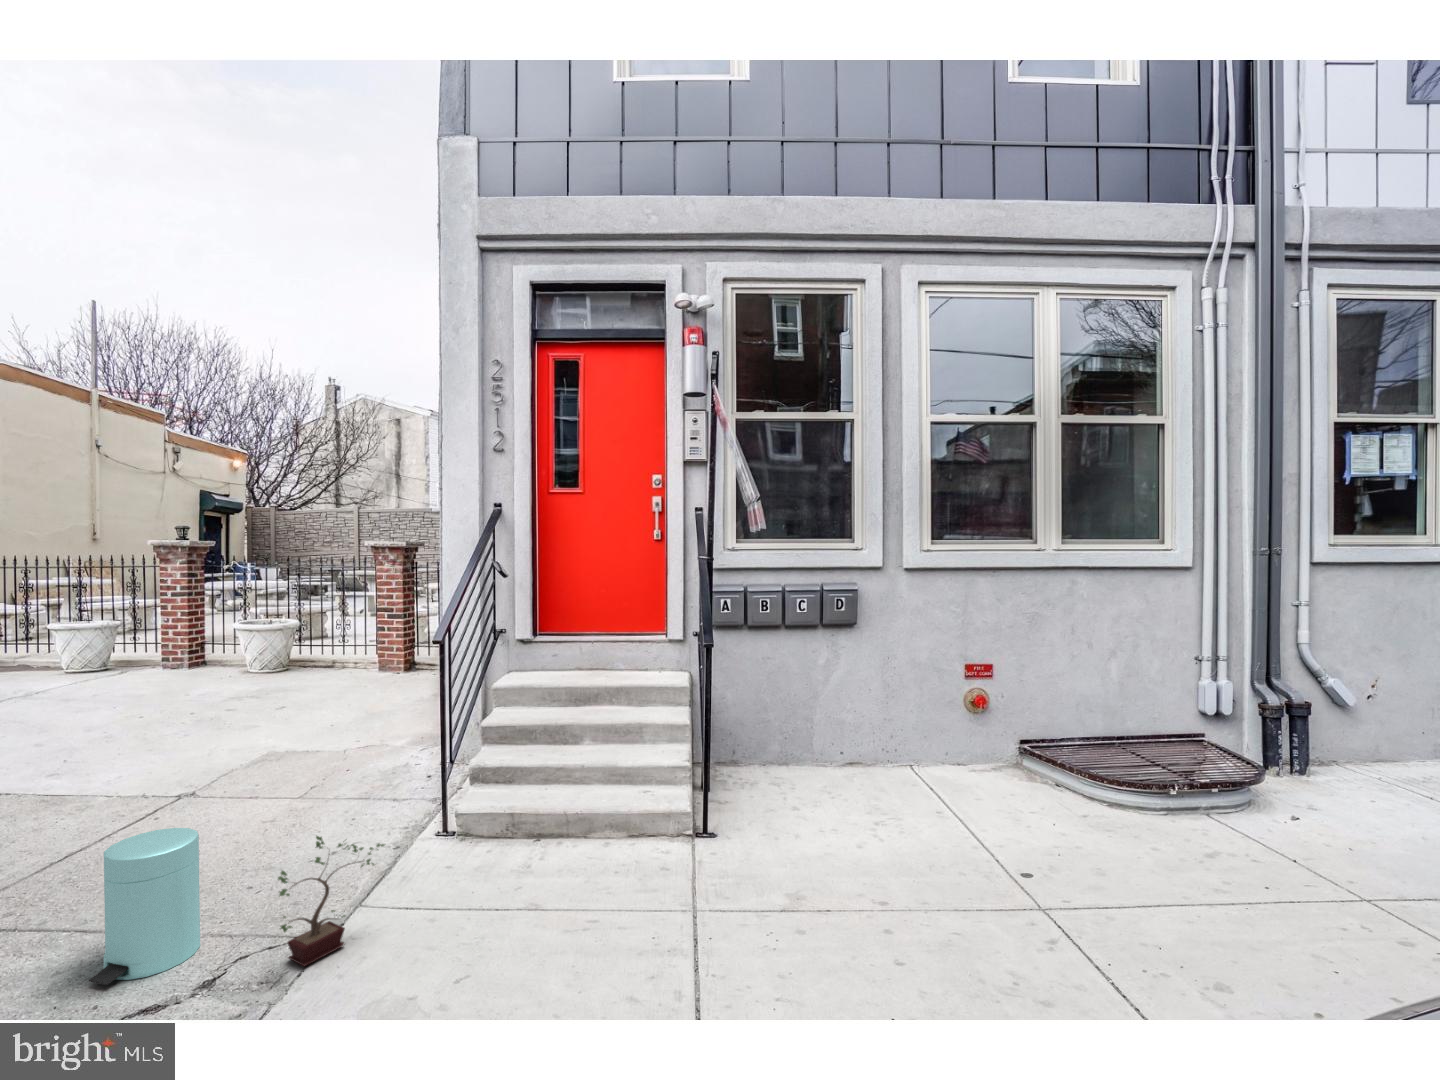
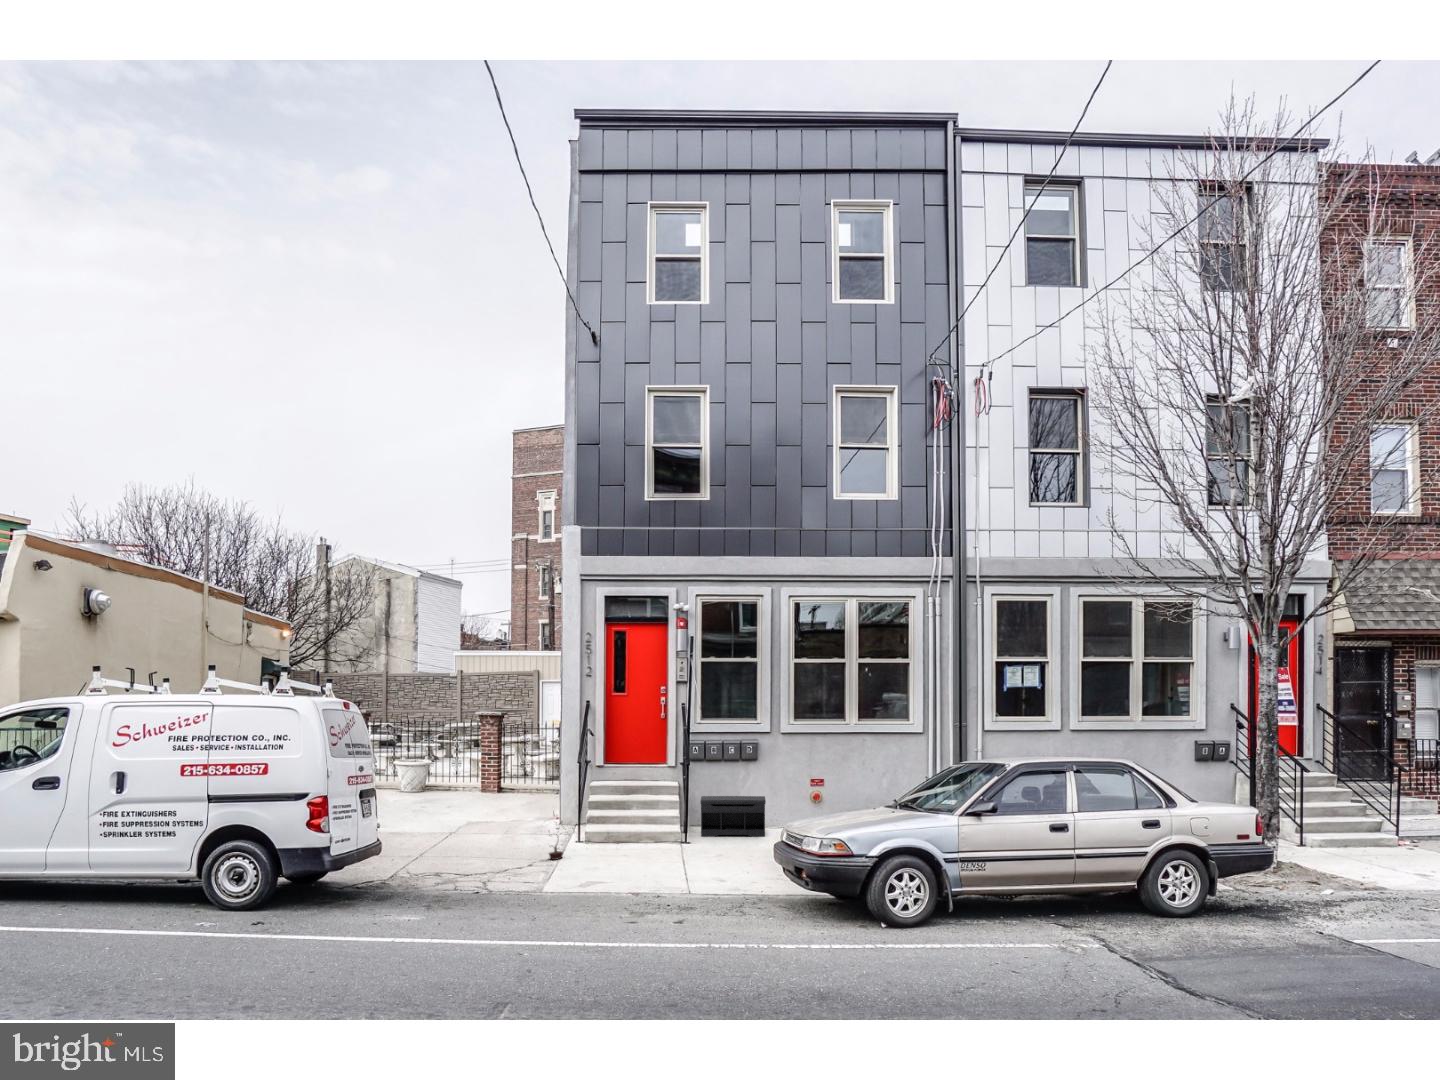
bench: none [738,699,886,795] -> present [700,796,766,837]
trash can: present [89,828,200,985] -> none [494,821,518,861]

